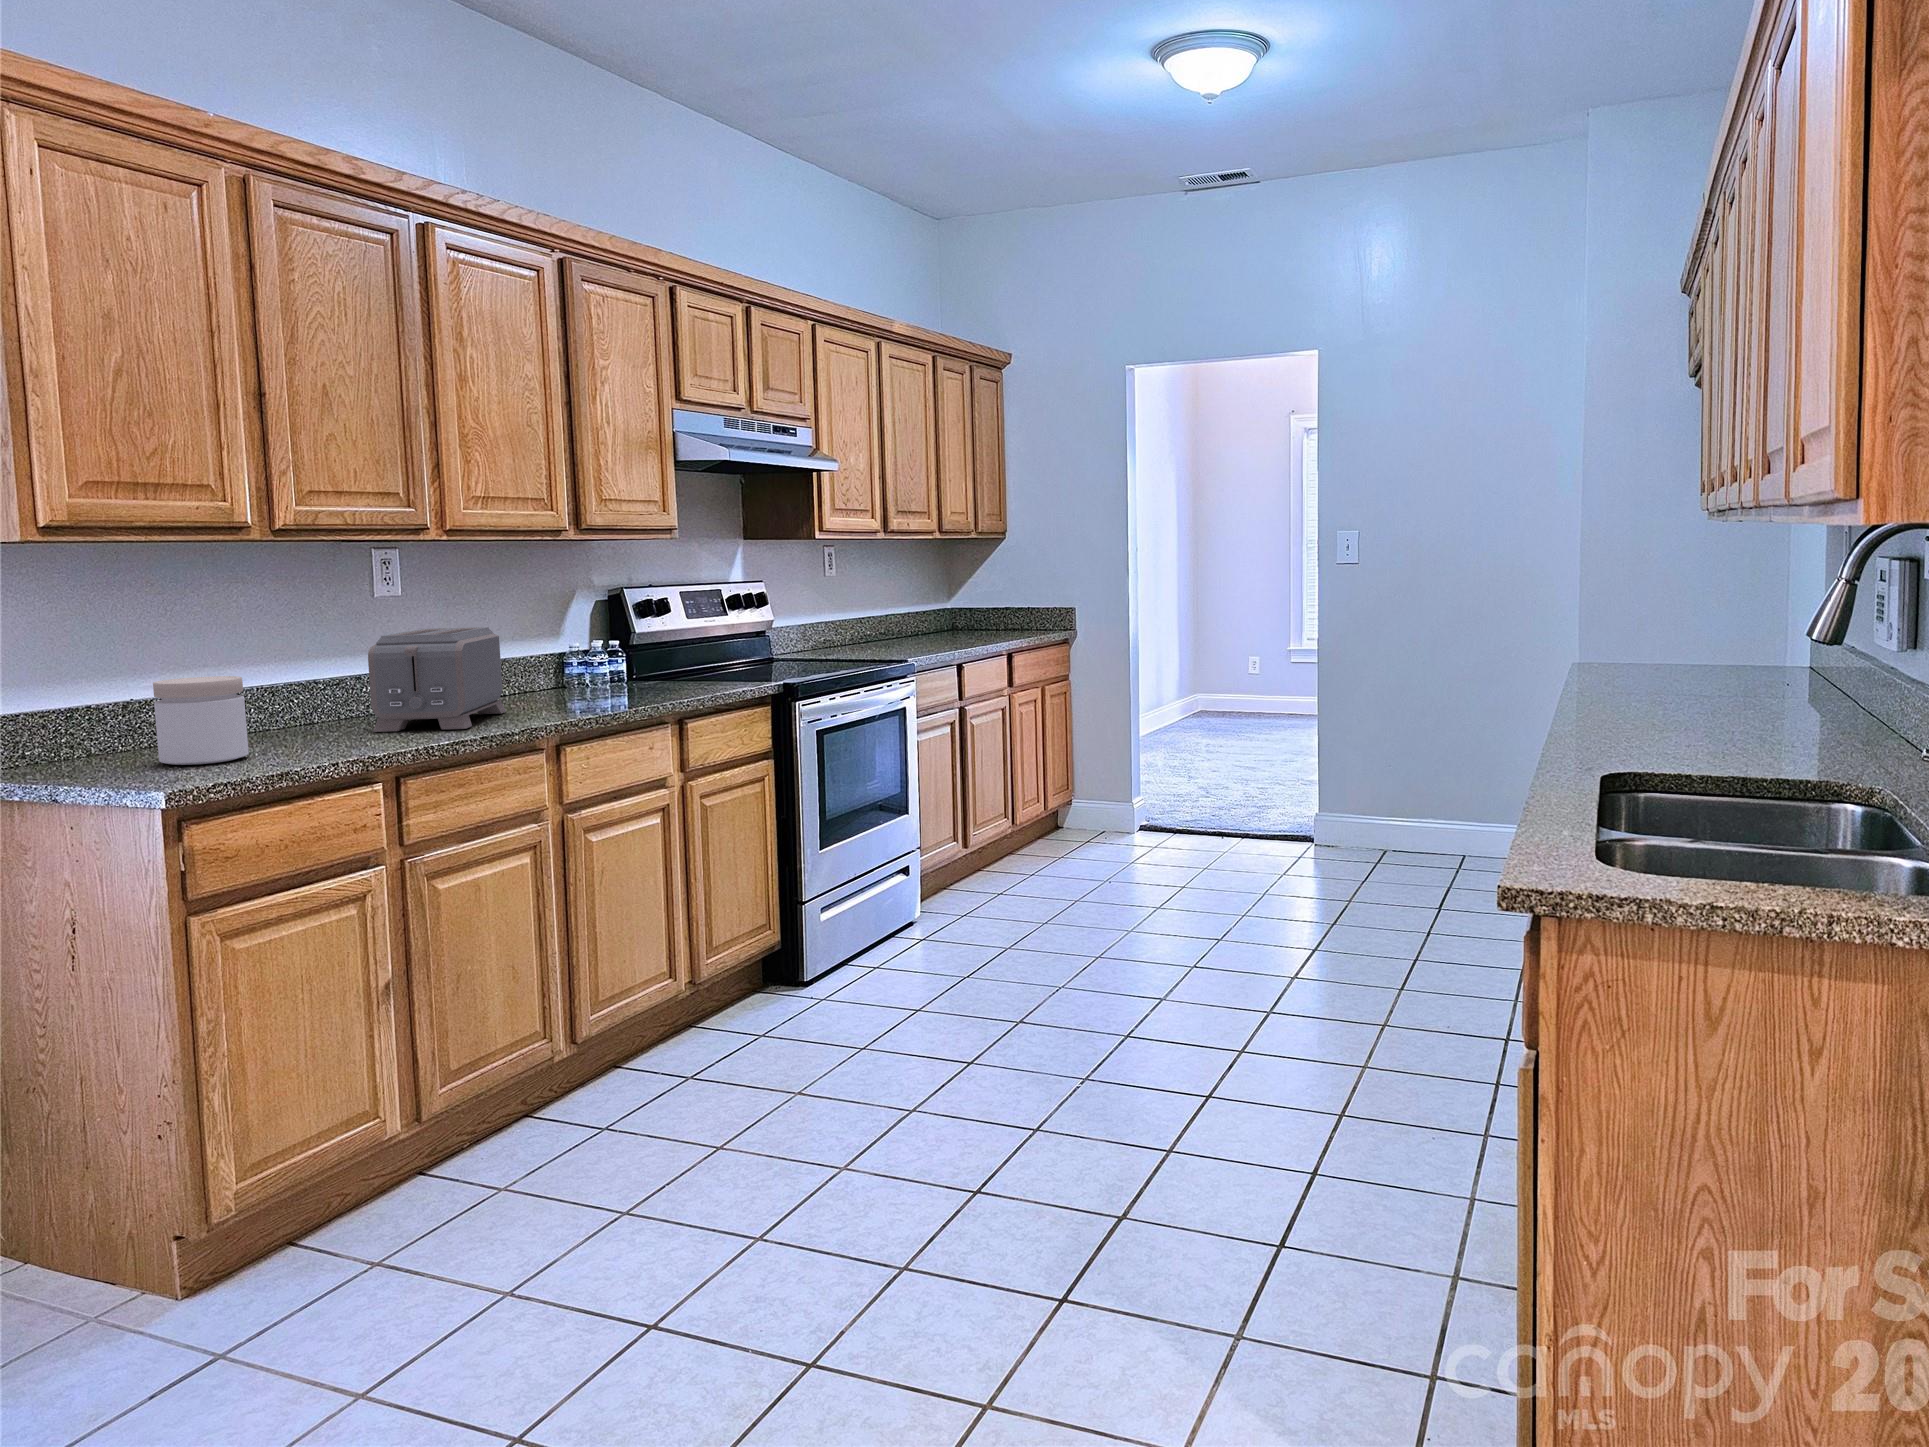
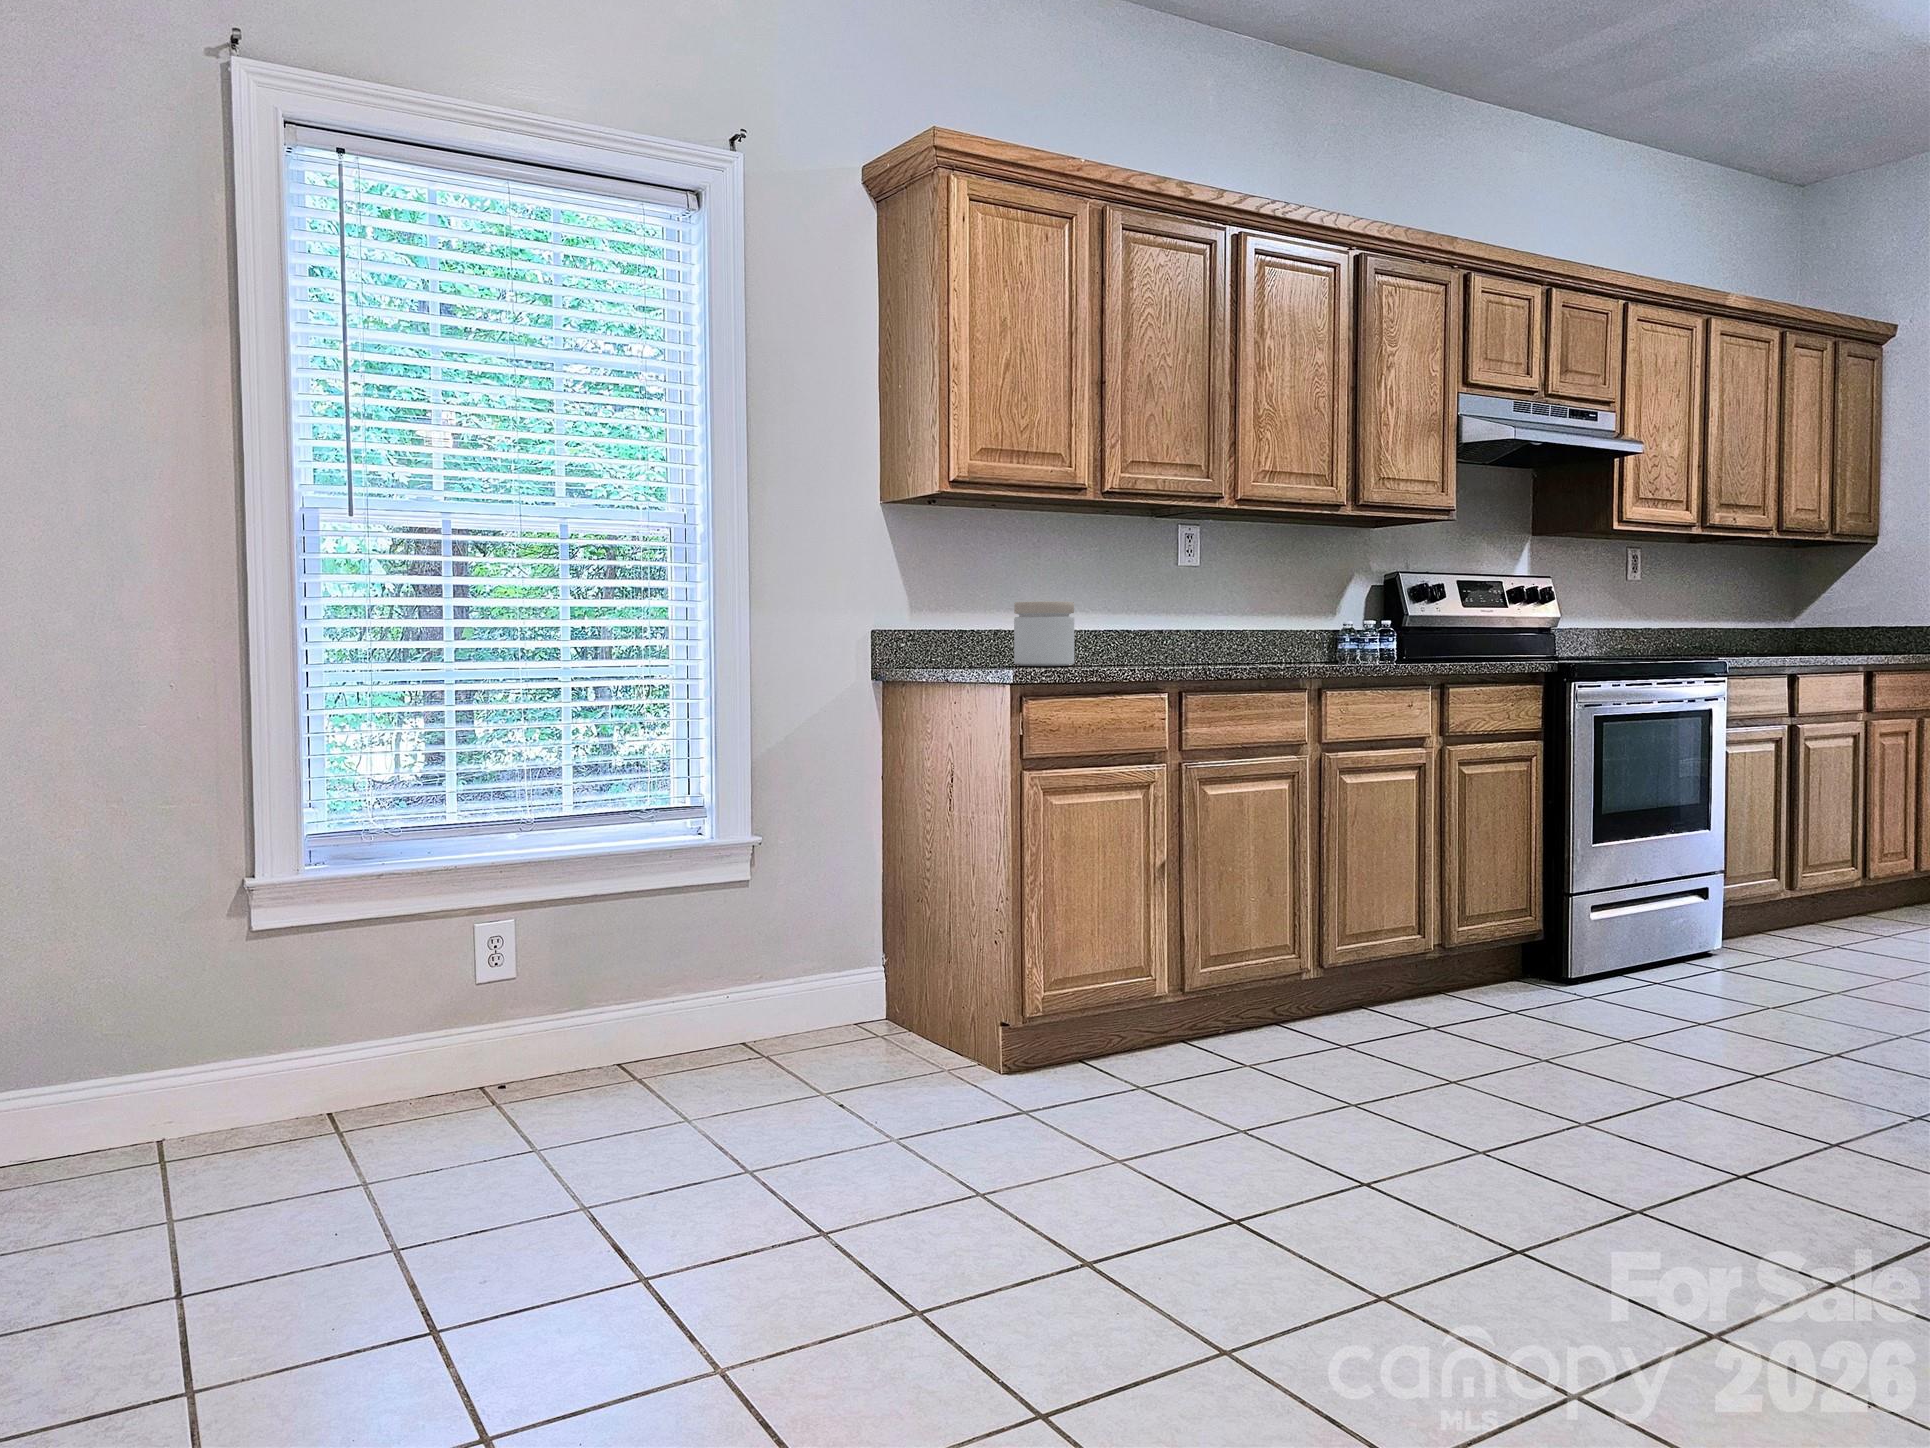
toaster: present [368,627,506,732] -> none [1168,582,1279,664]

